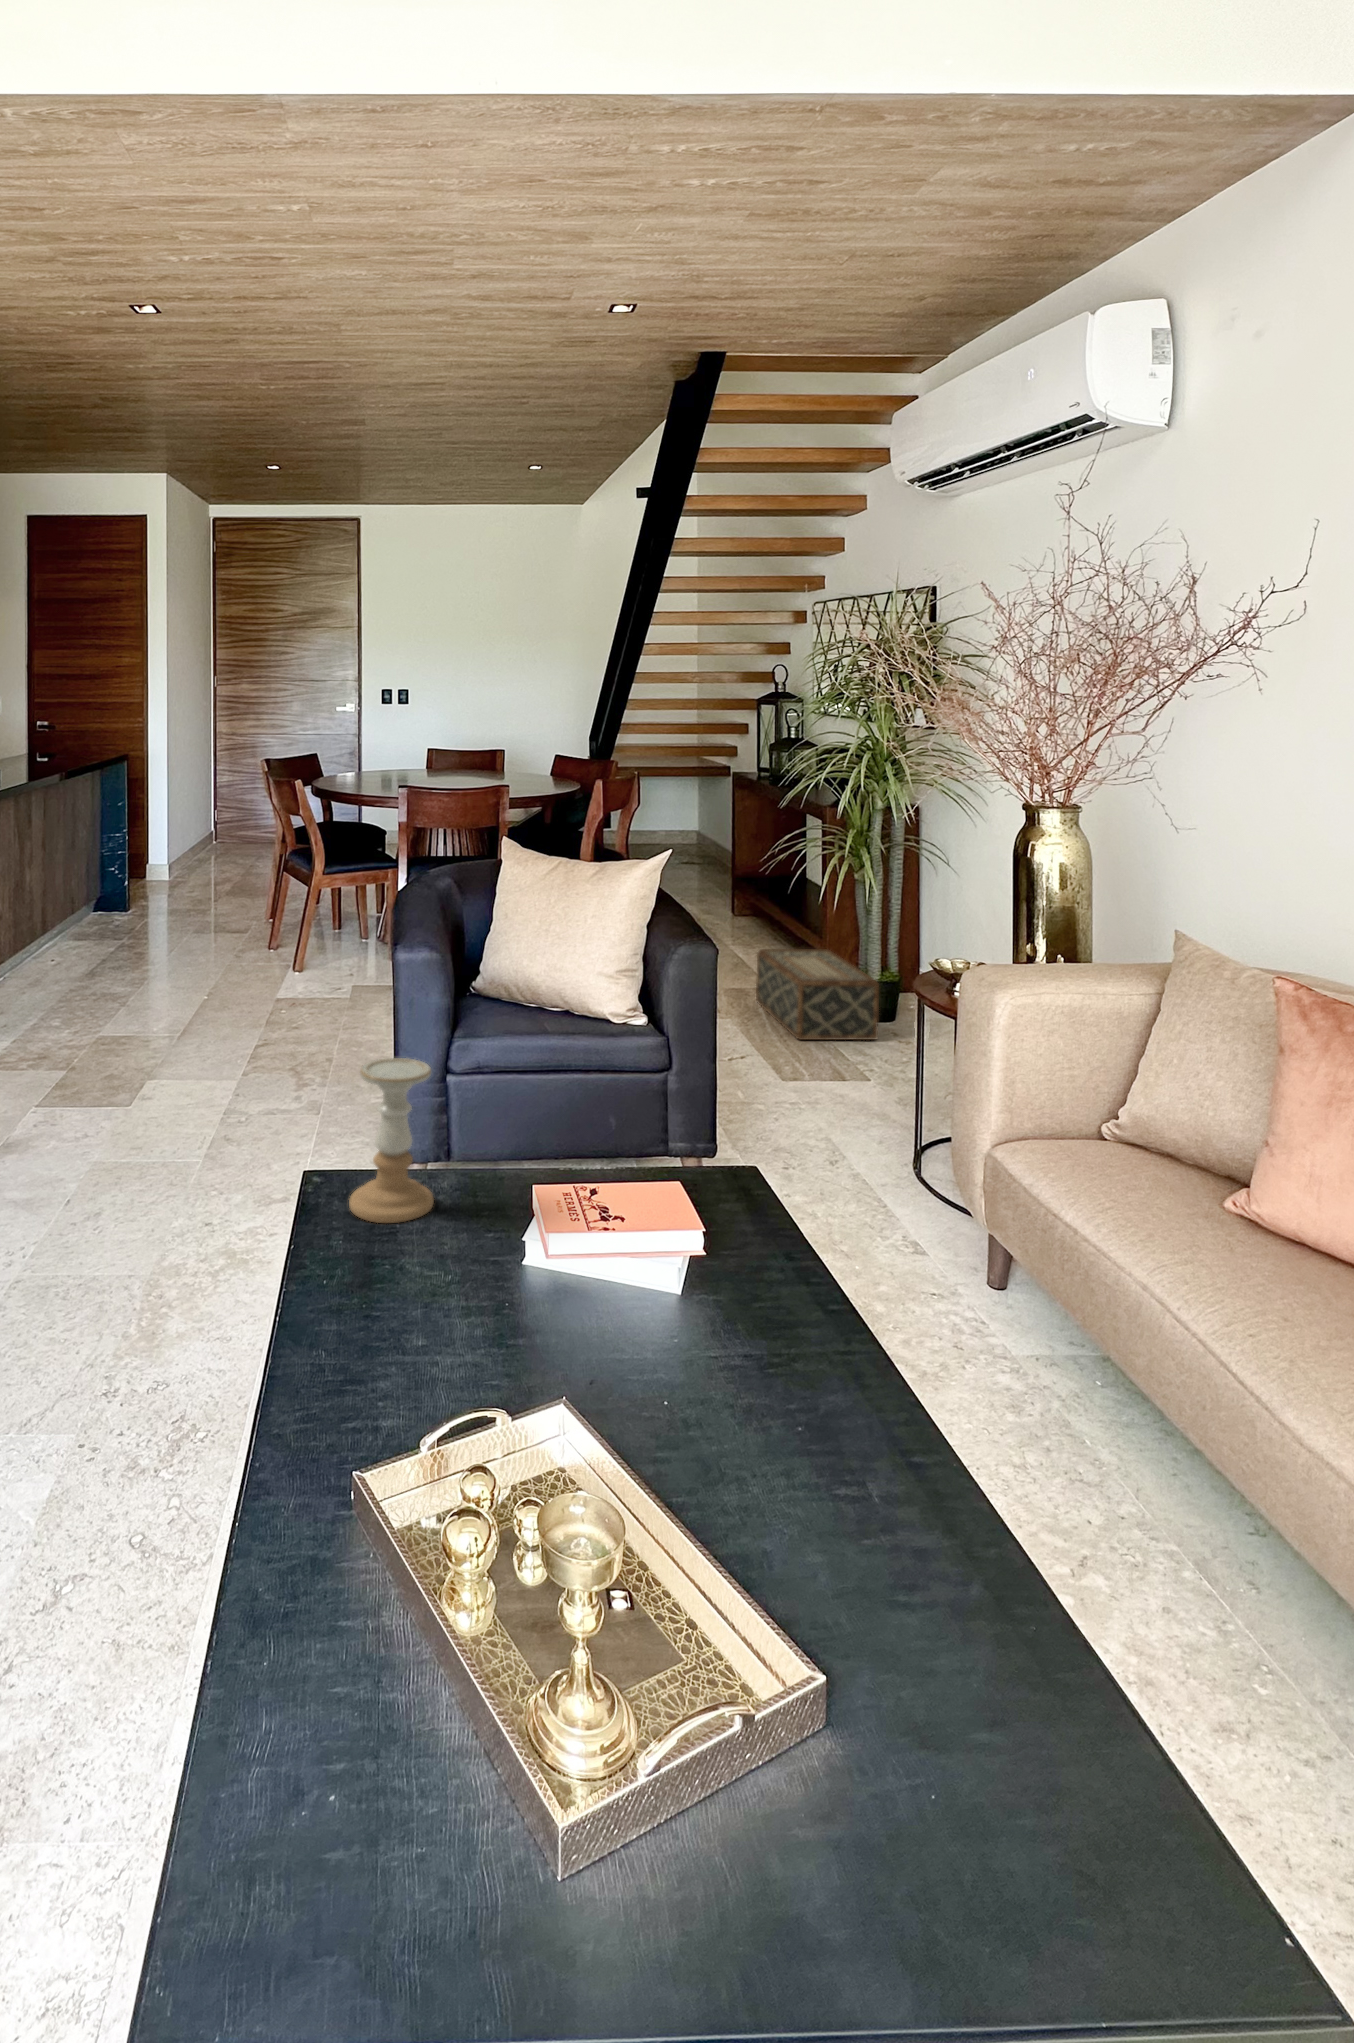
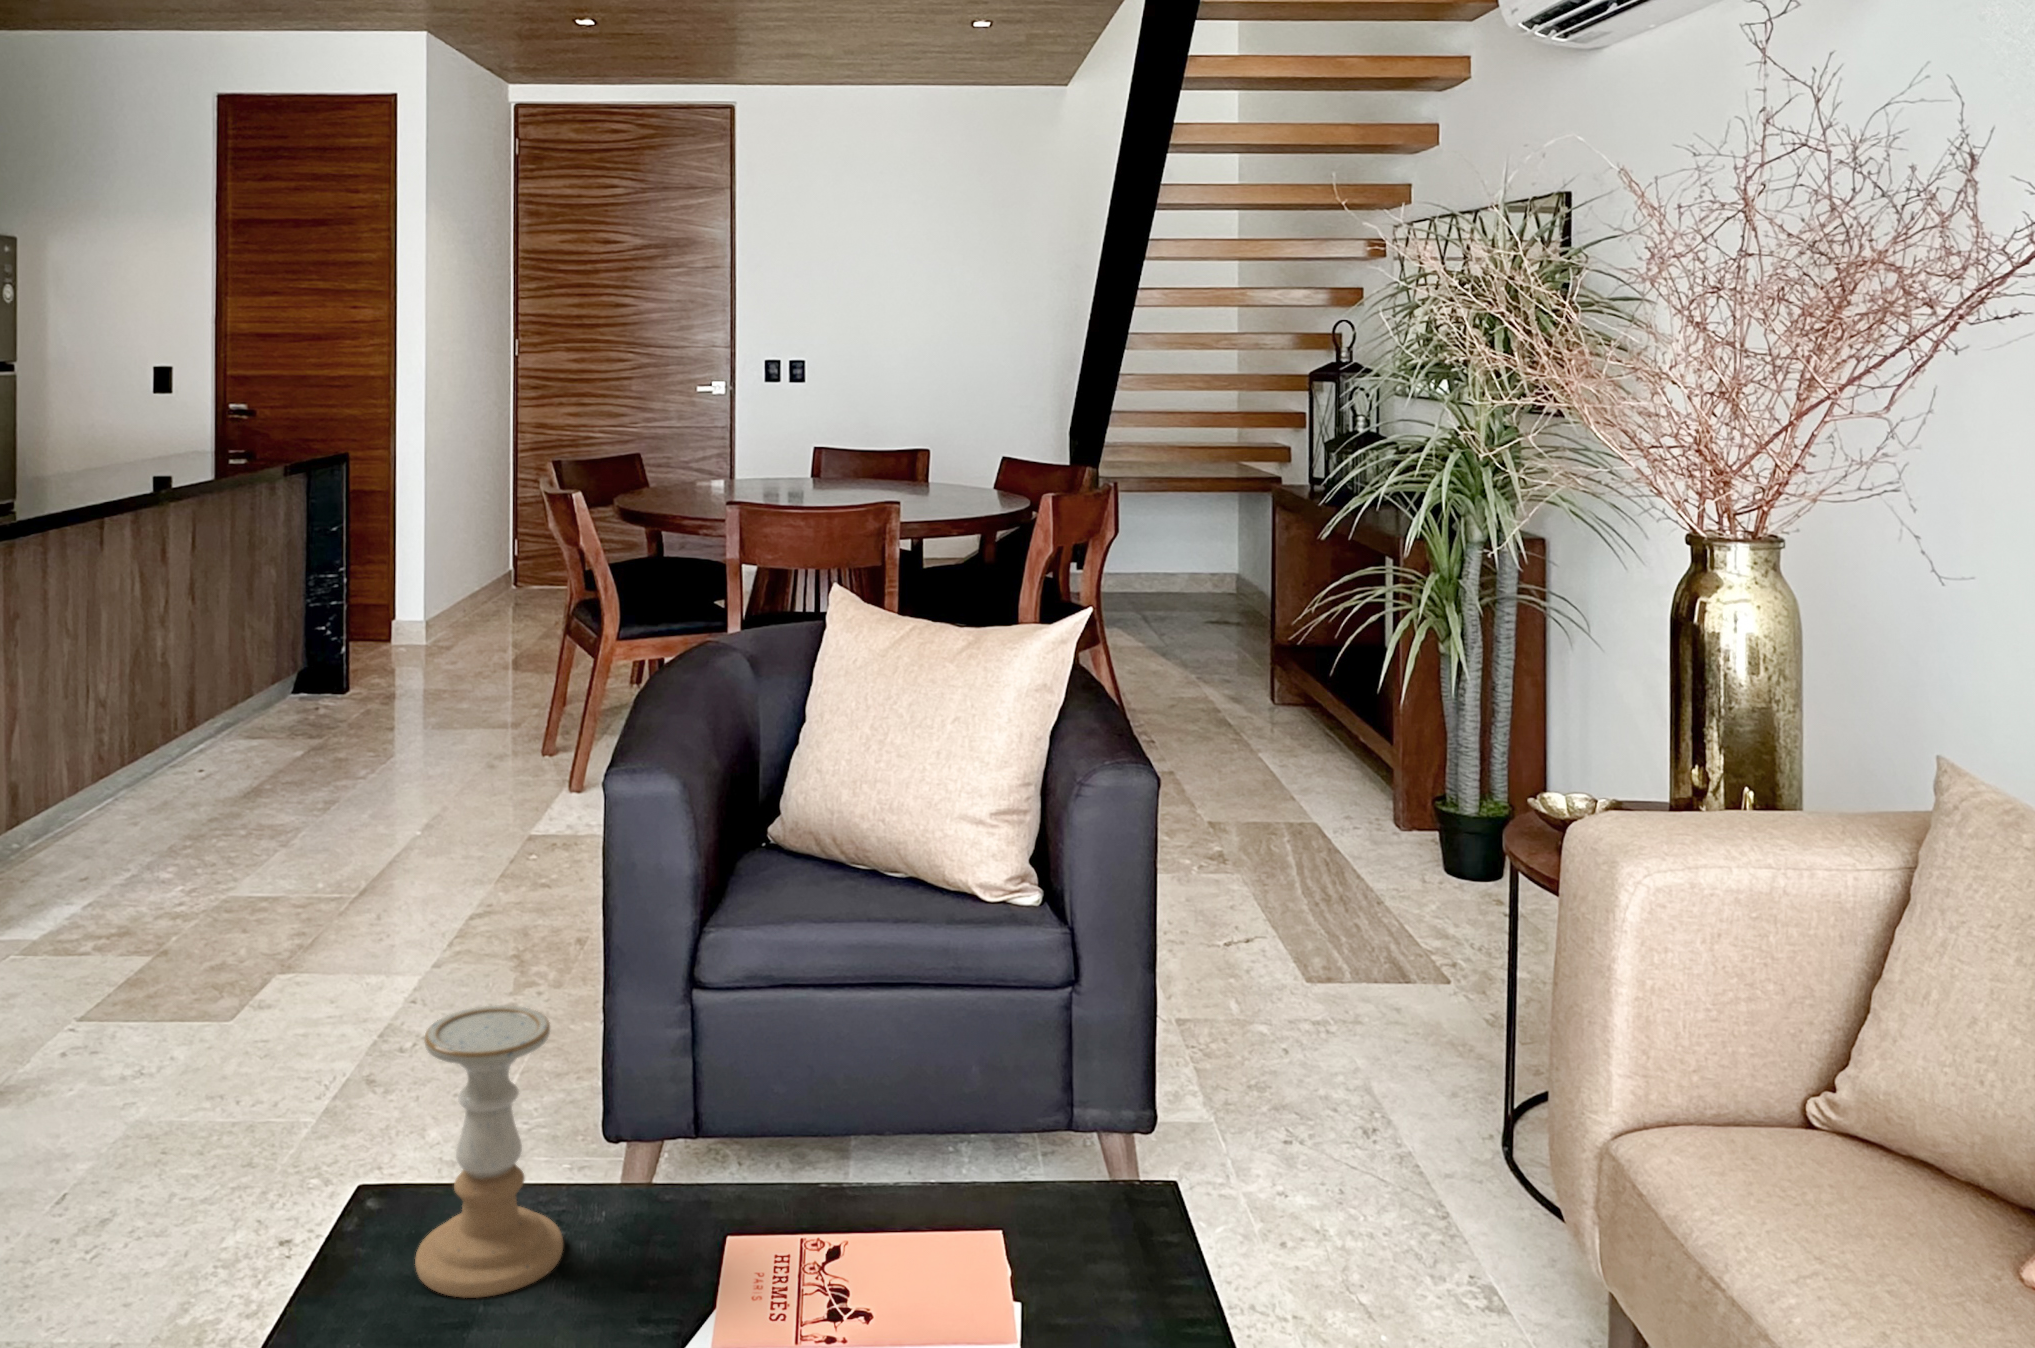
woven basket: present [756,949,879,1040] -> none [1291,756,1474,898]

